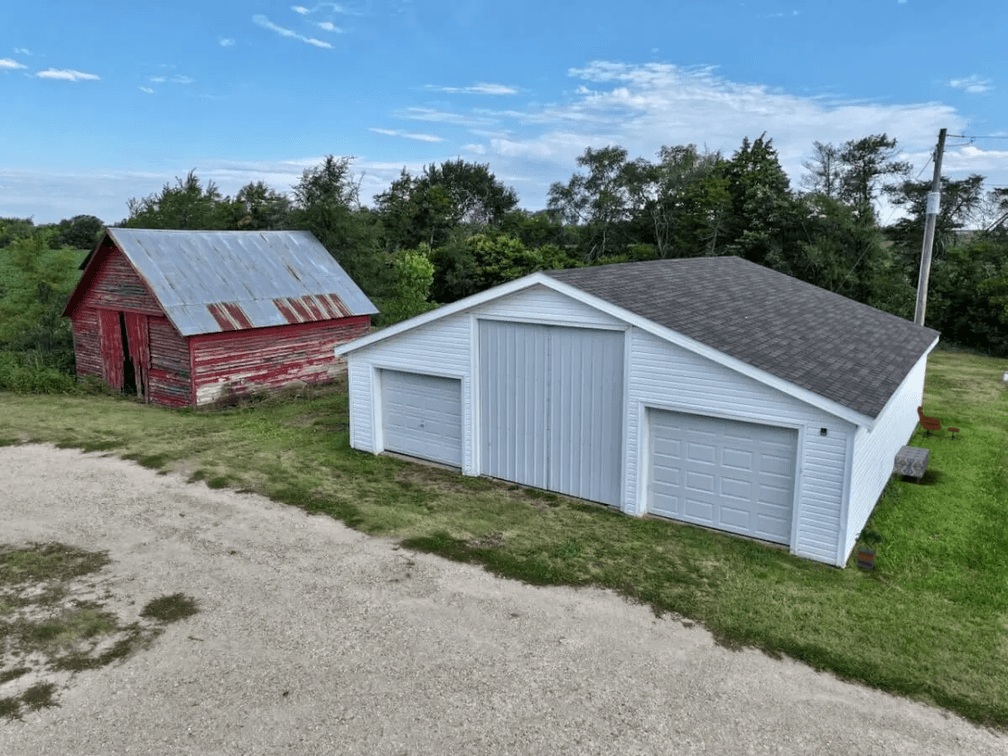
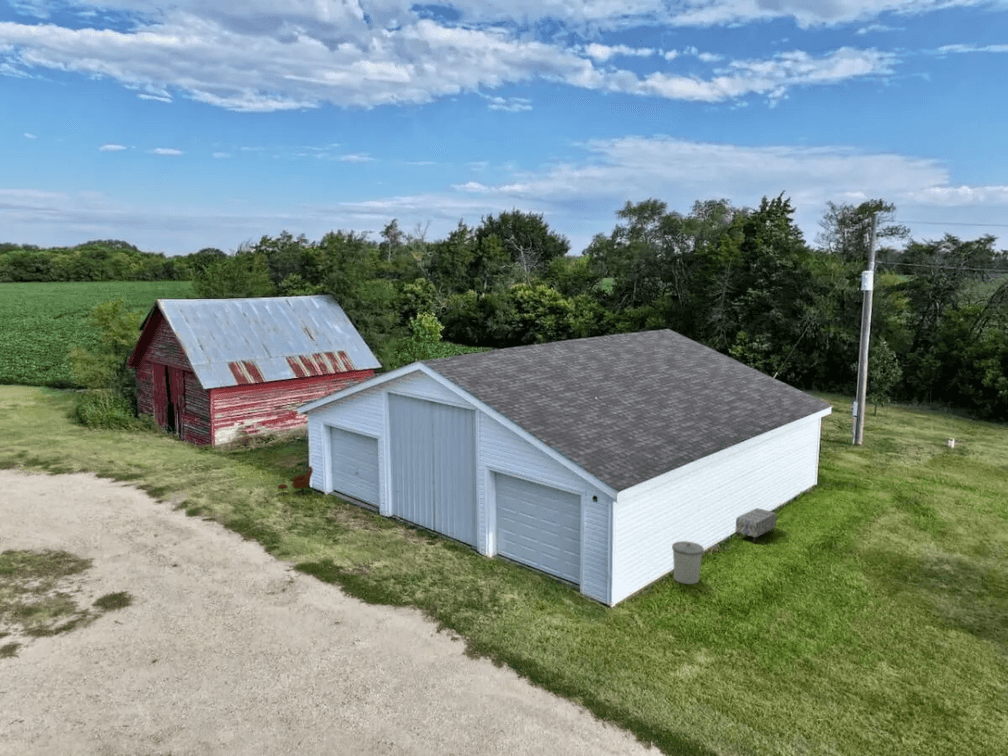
lounge chair: present [917,406,960,439] -> present [278,466,313,494]
trash can: none [875,484,918,534] -> present [672,541,704,584]
potted tree: present [855,529,884,569] -> none [621,577,644,610]

